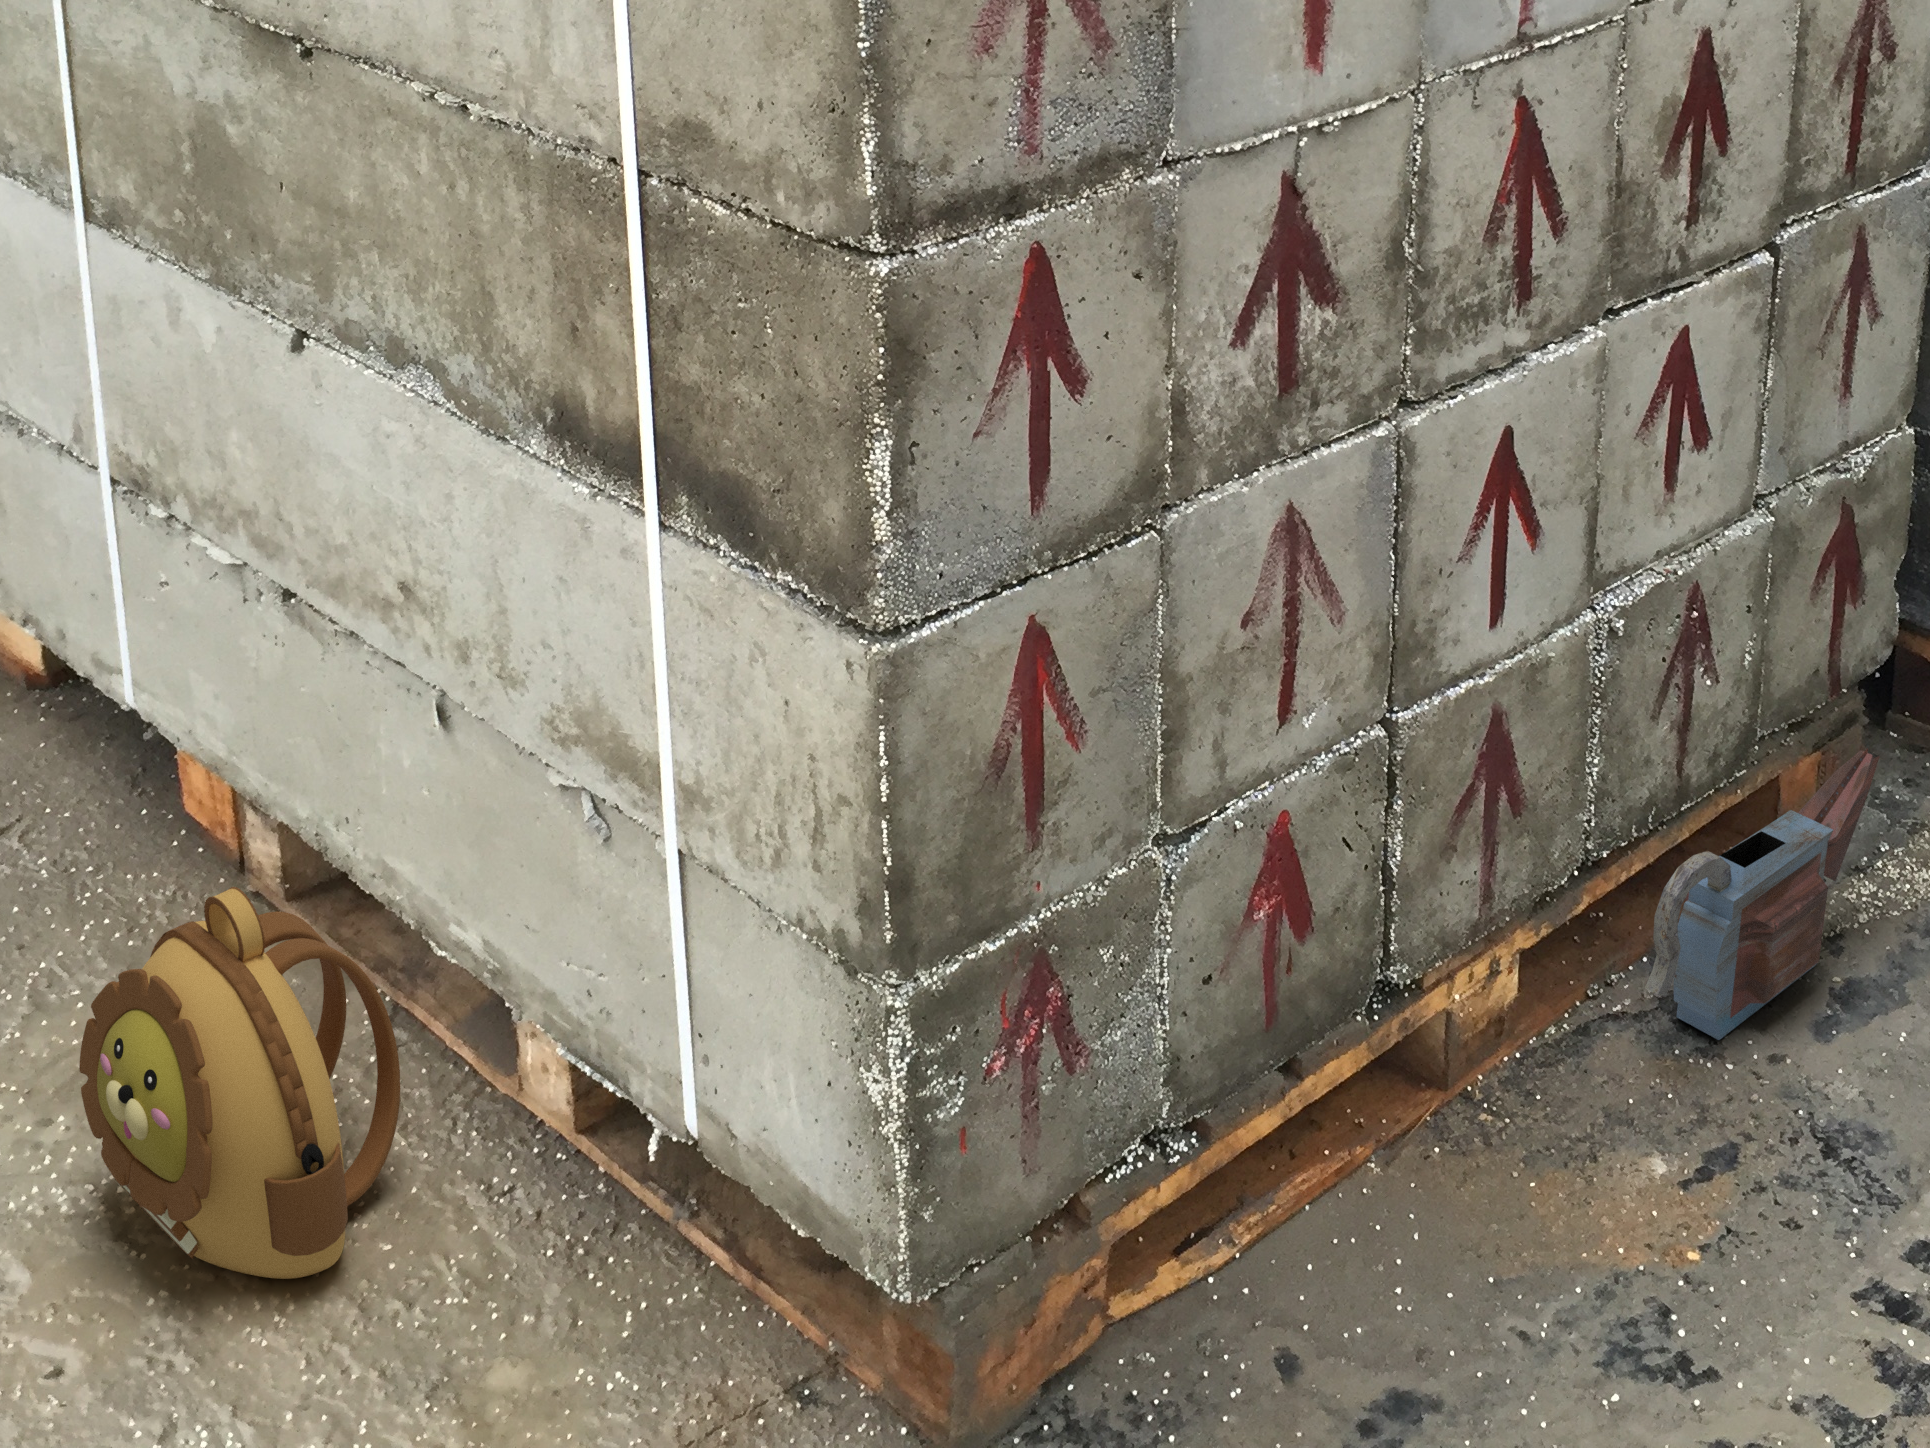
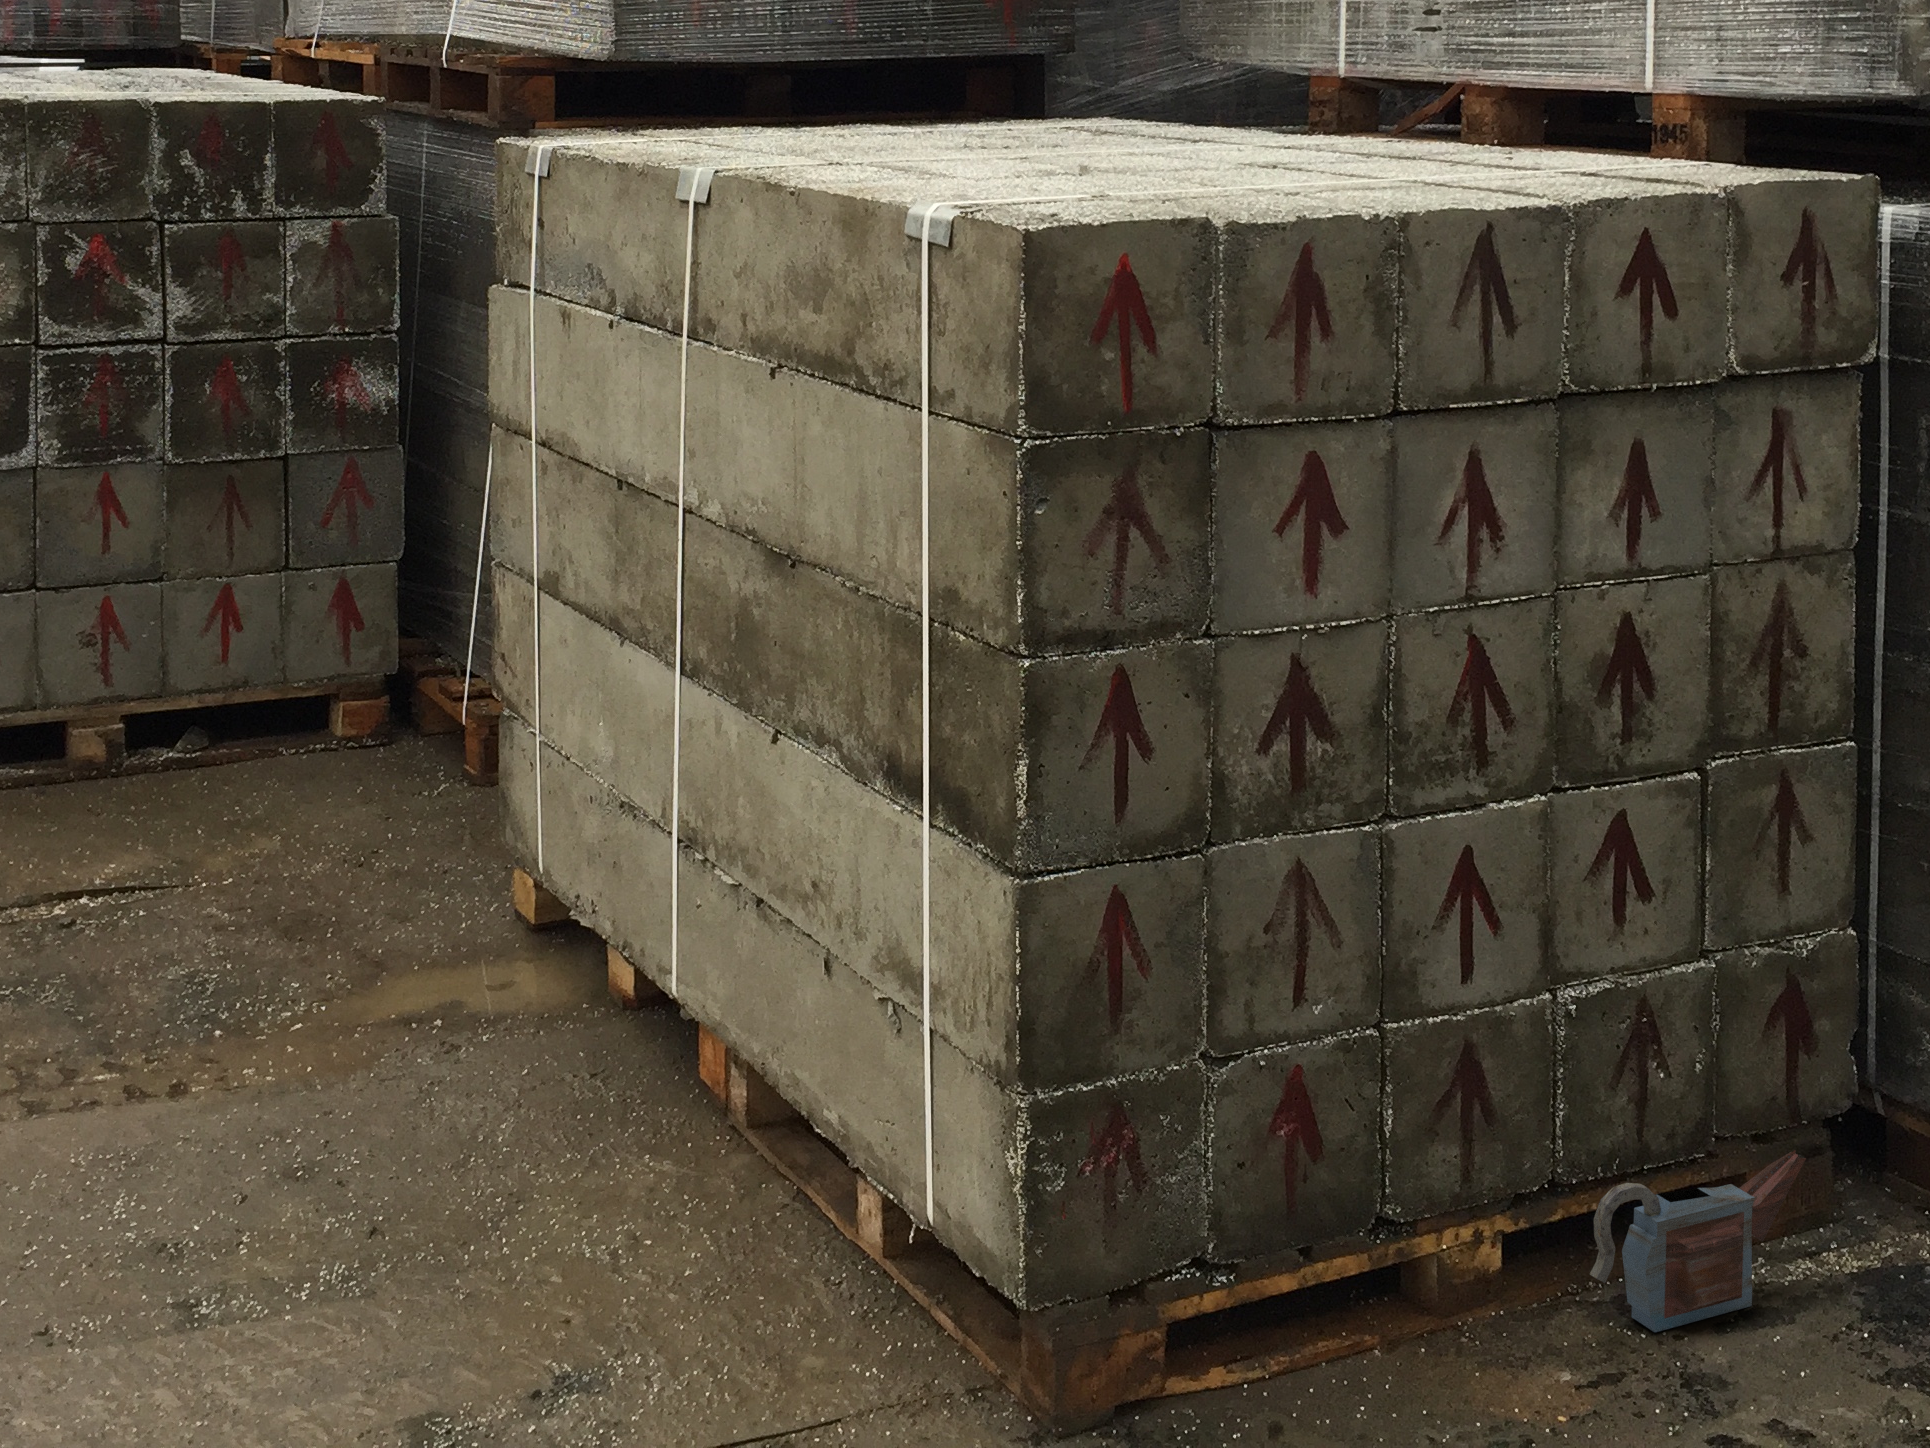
backpack: present [79,887,400,1279] -> none [605,1059,786,1311]

